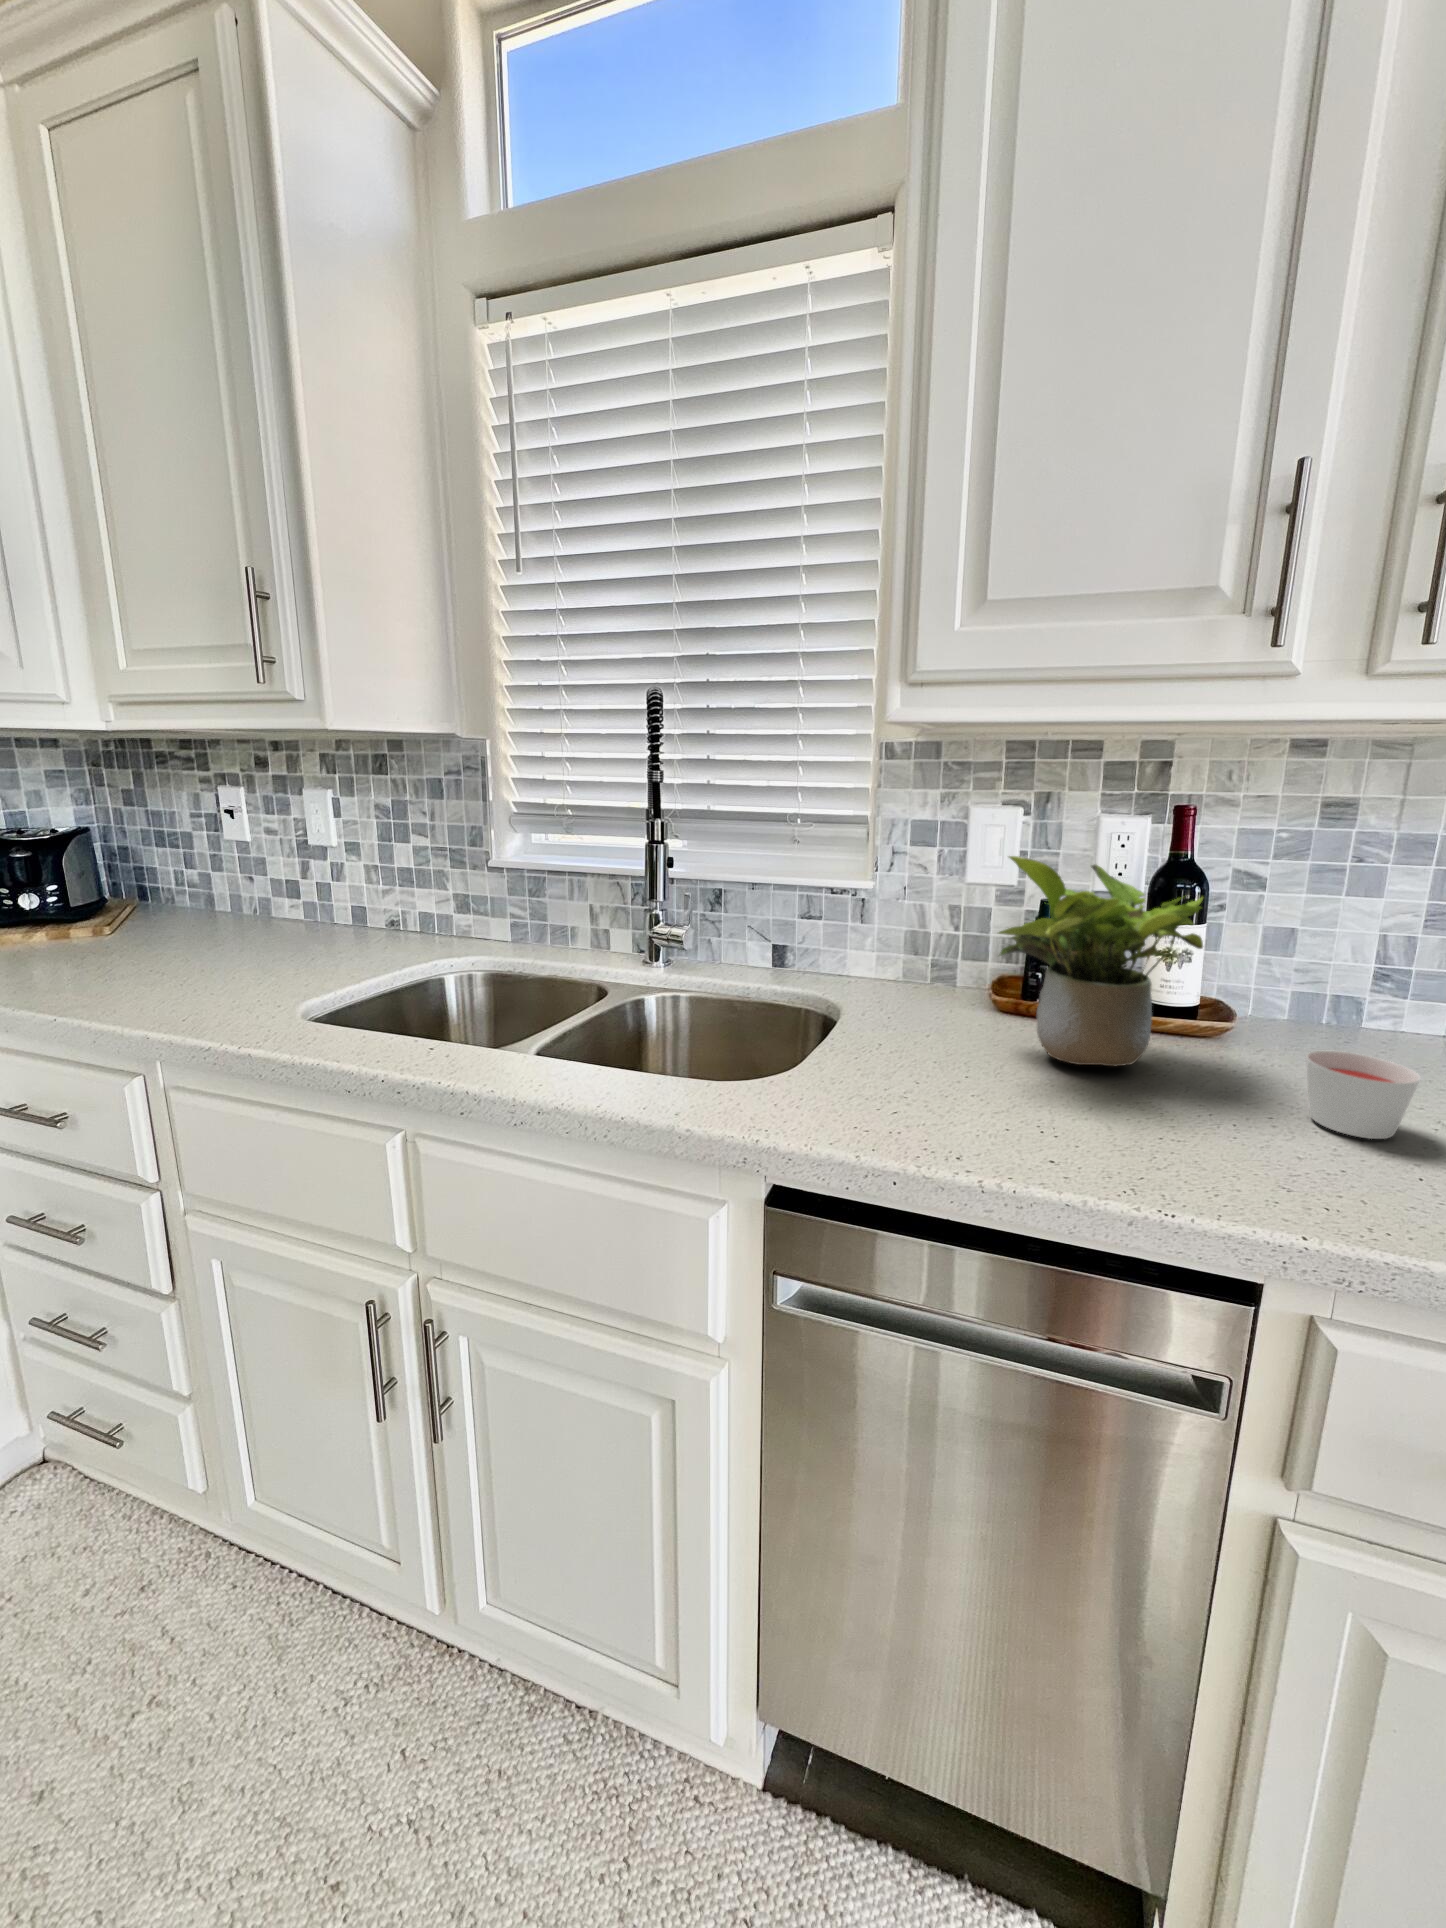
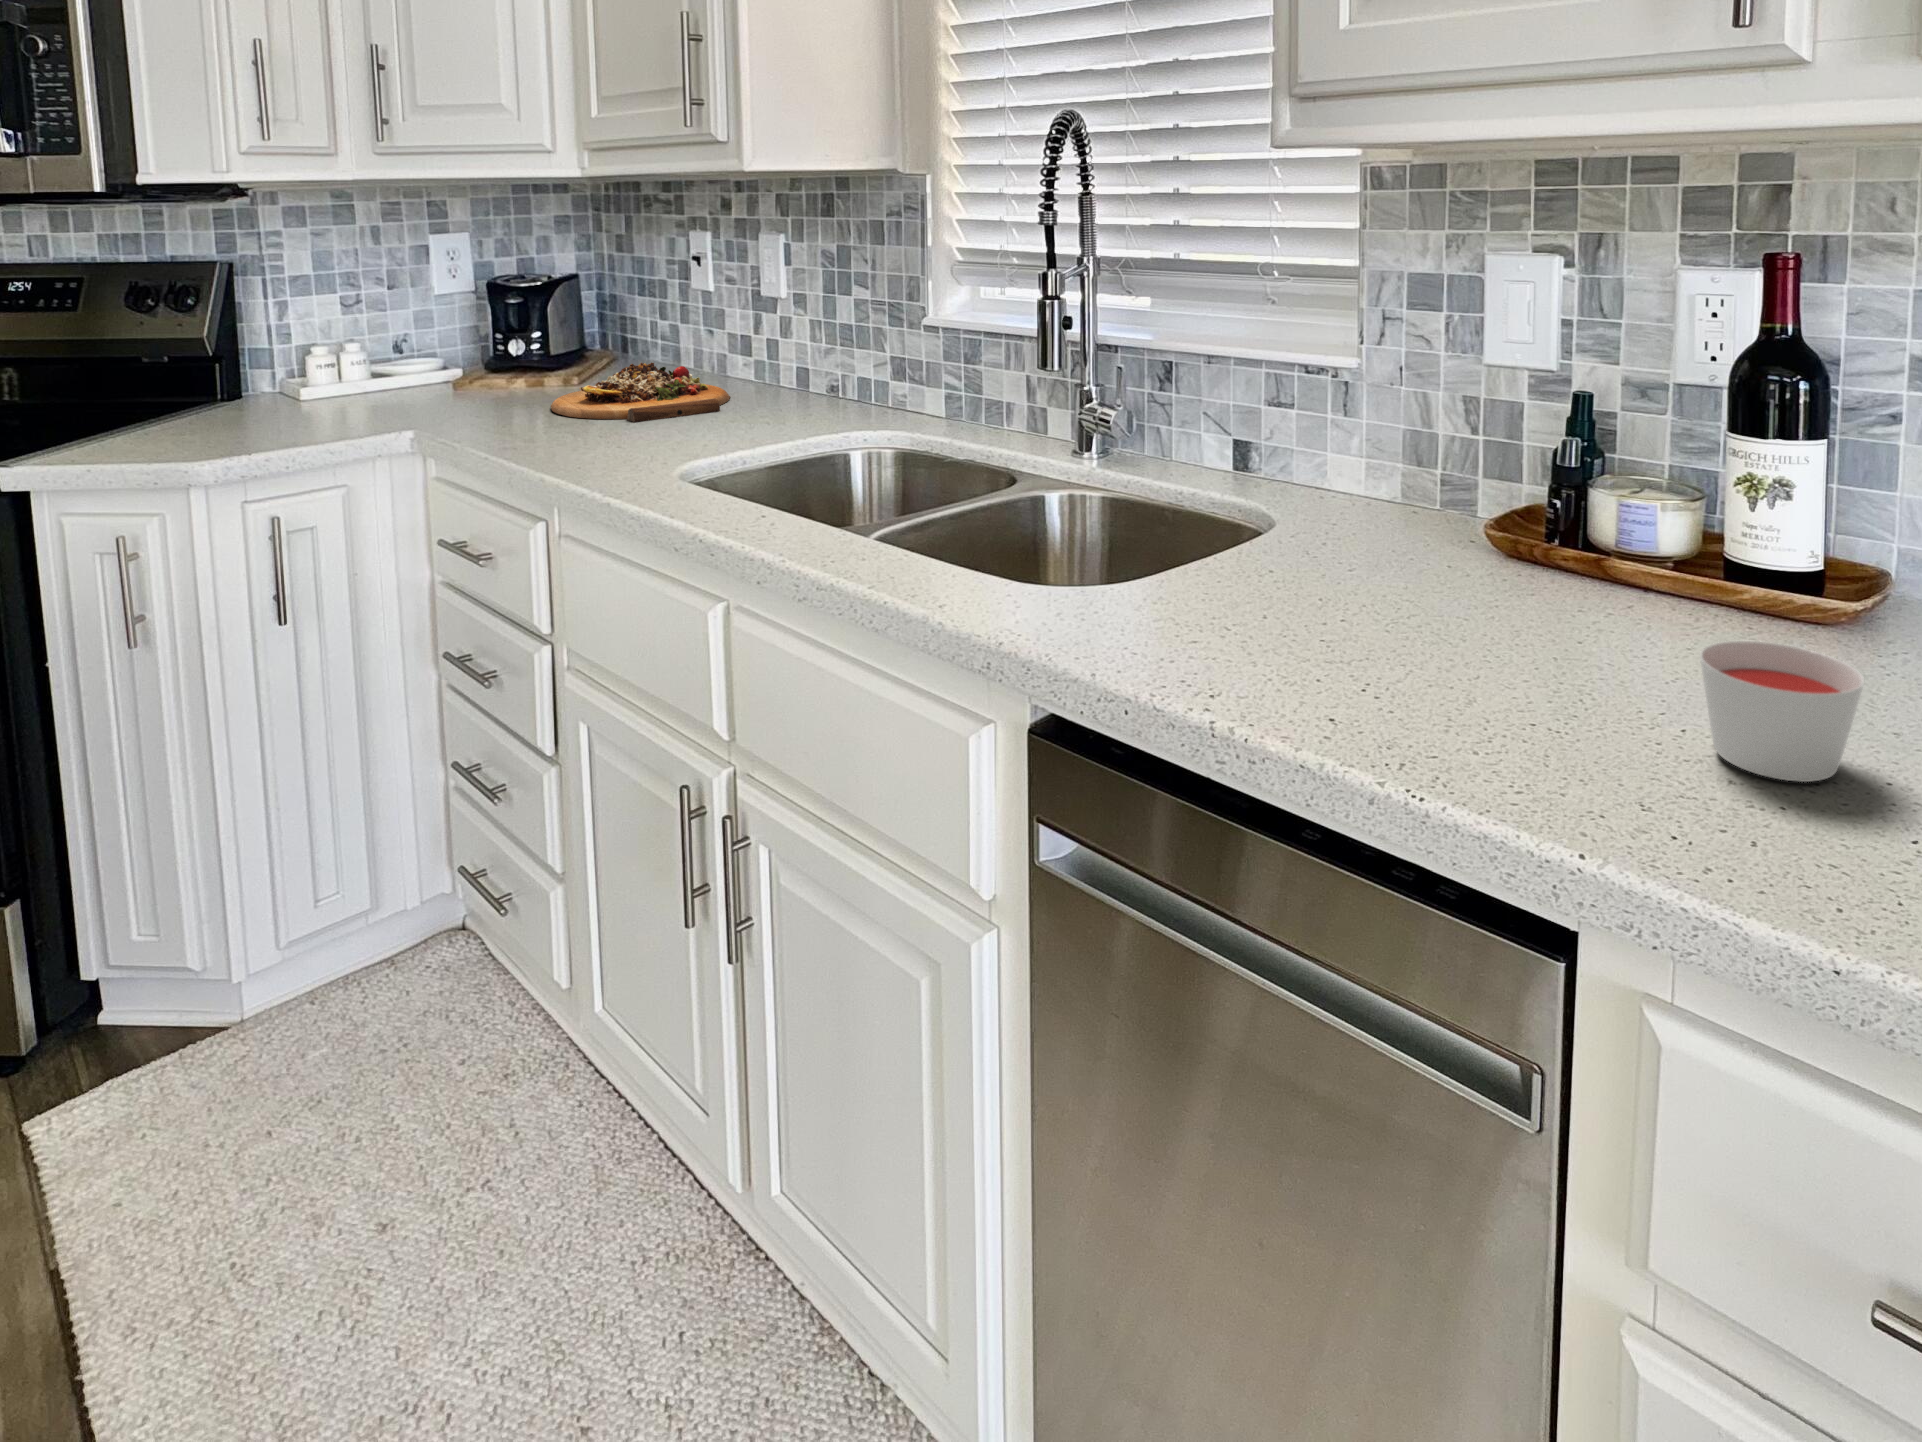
potted plant: present [999,856,1203,1066] -> none [1323,330,1699,640]
cutting board: none [100,904,294,959] -> present [551,363,730,422]

